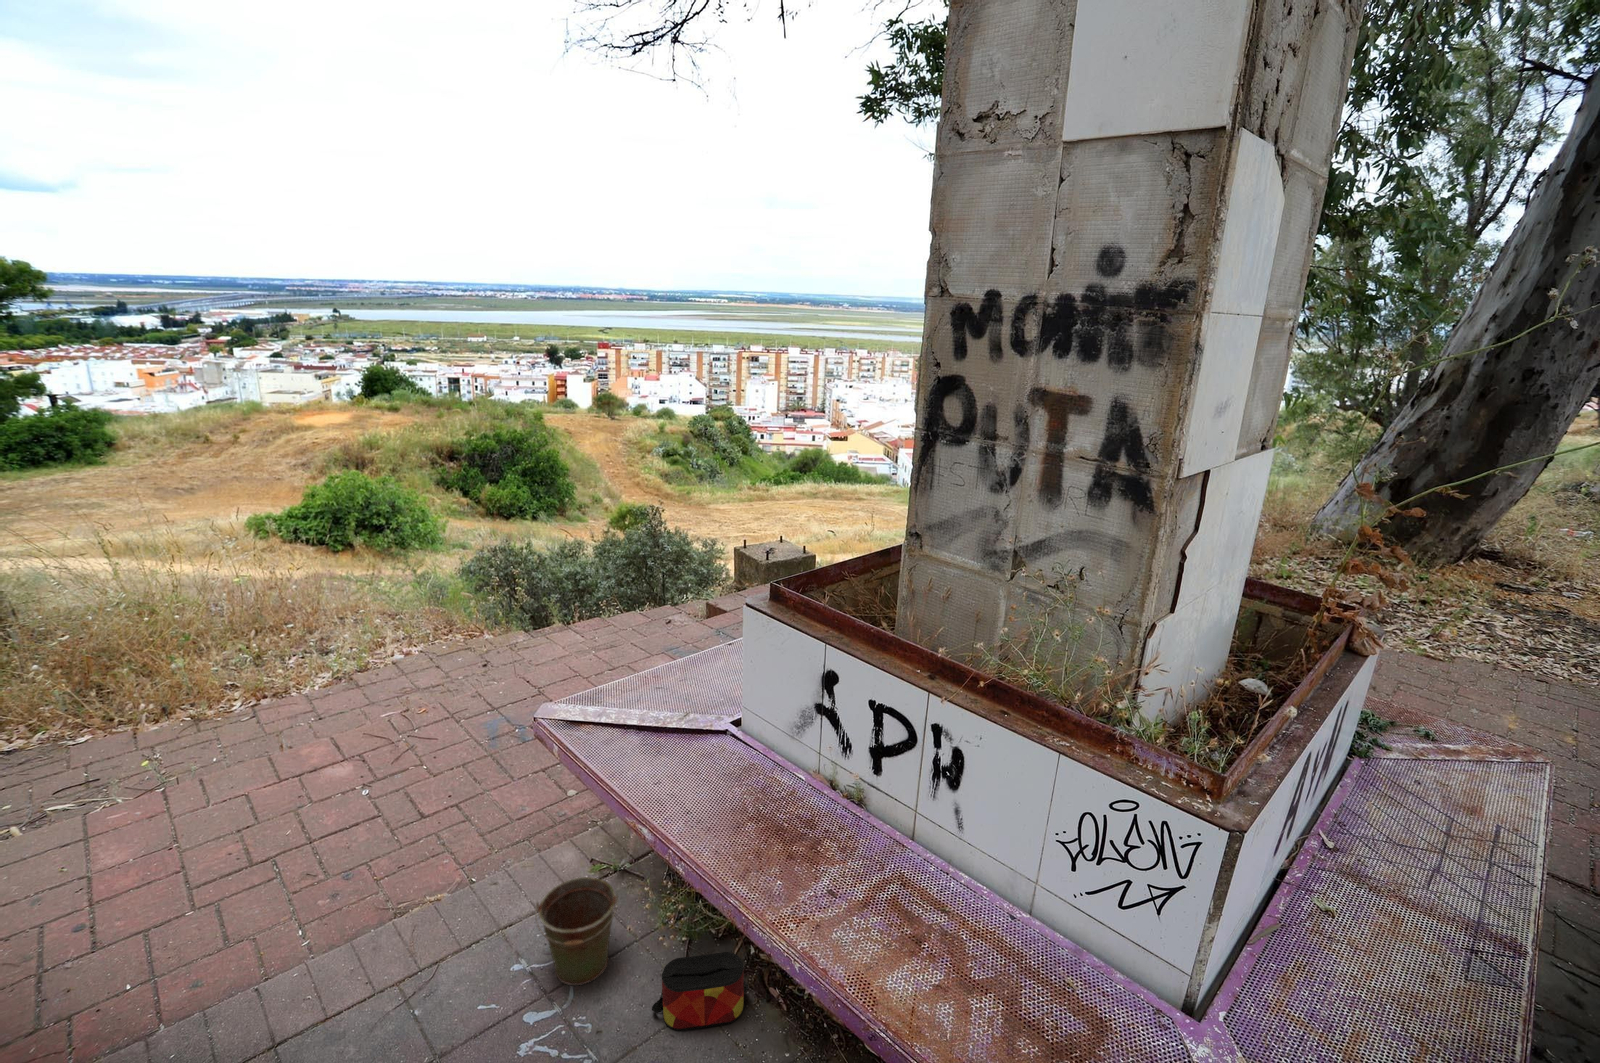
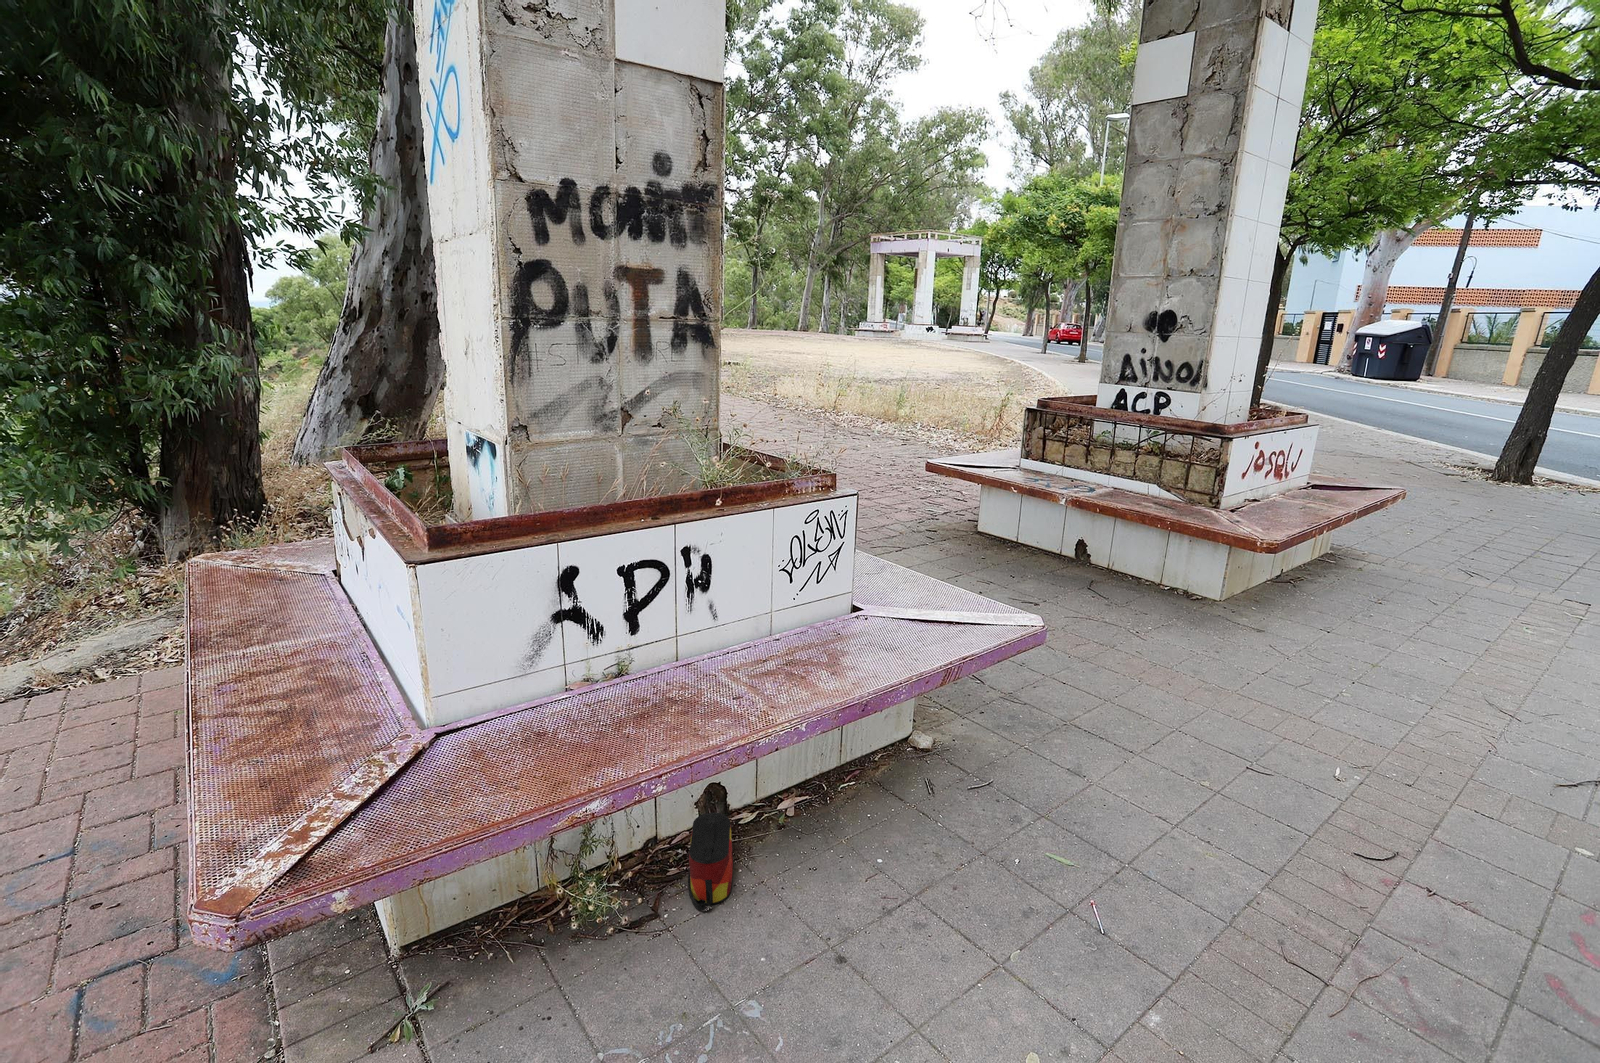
bucket: present [535,877,618,985] -> none [560,865,661,1003]

